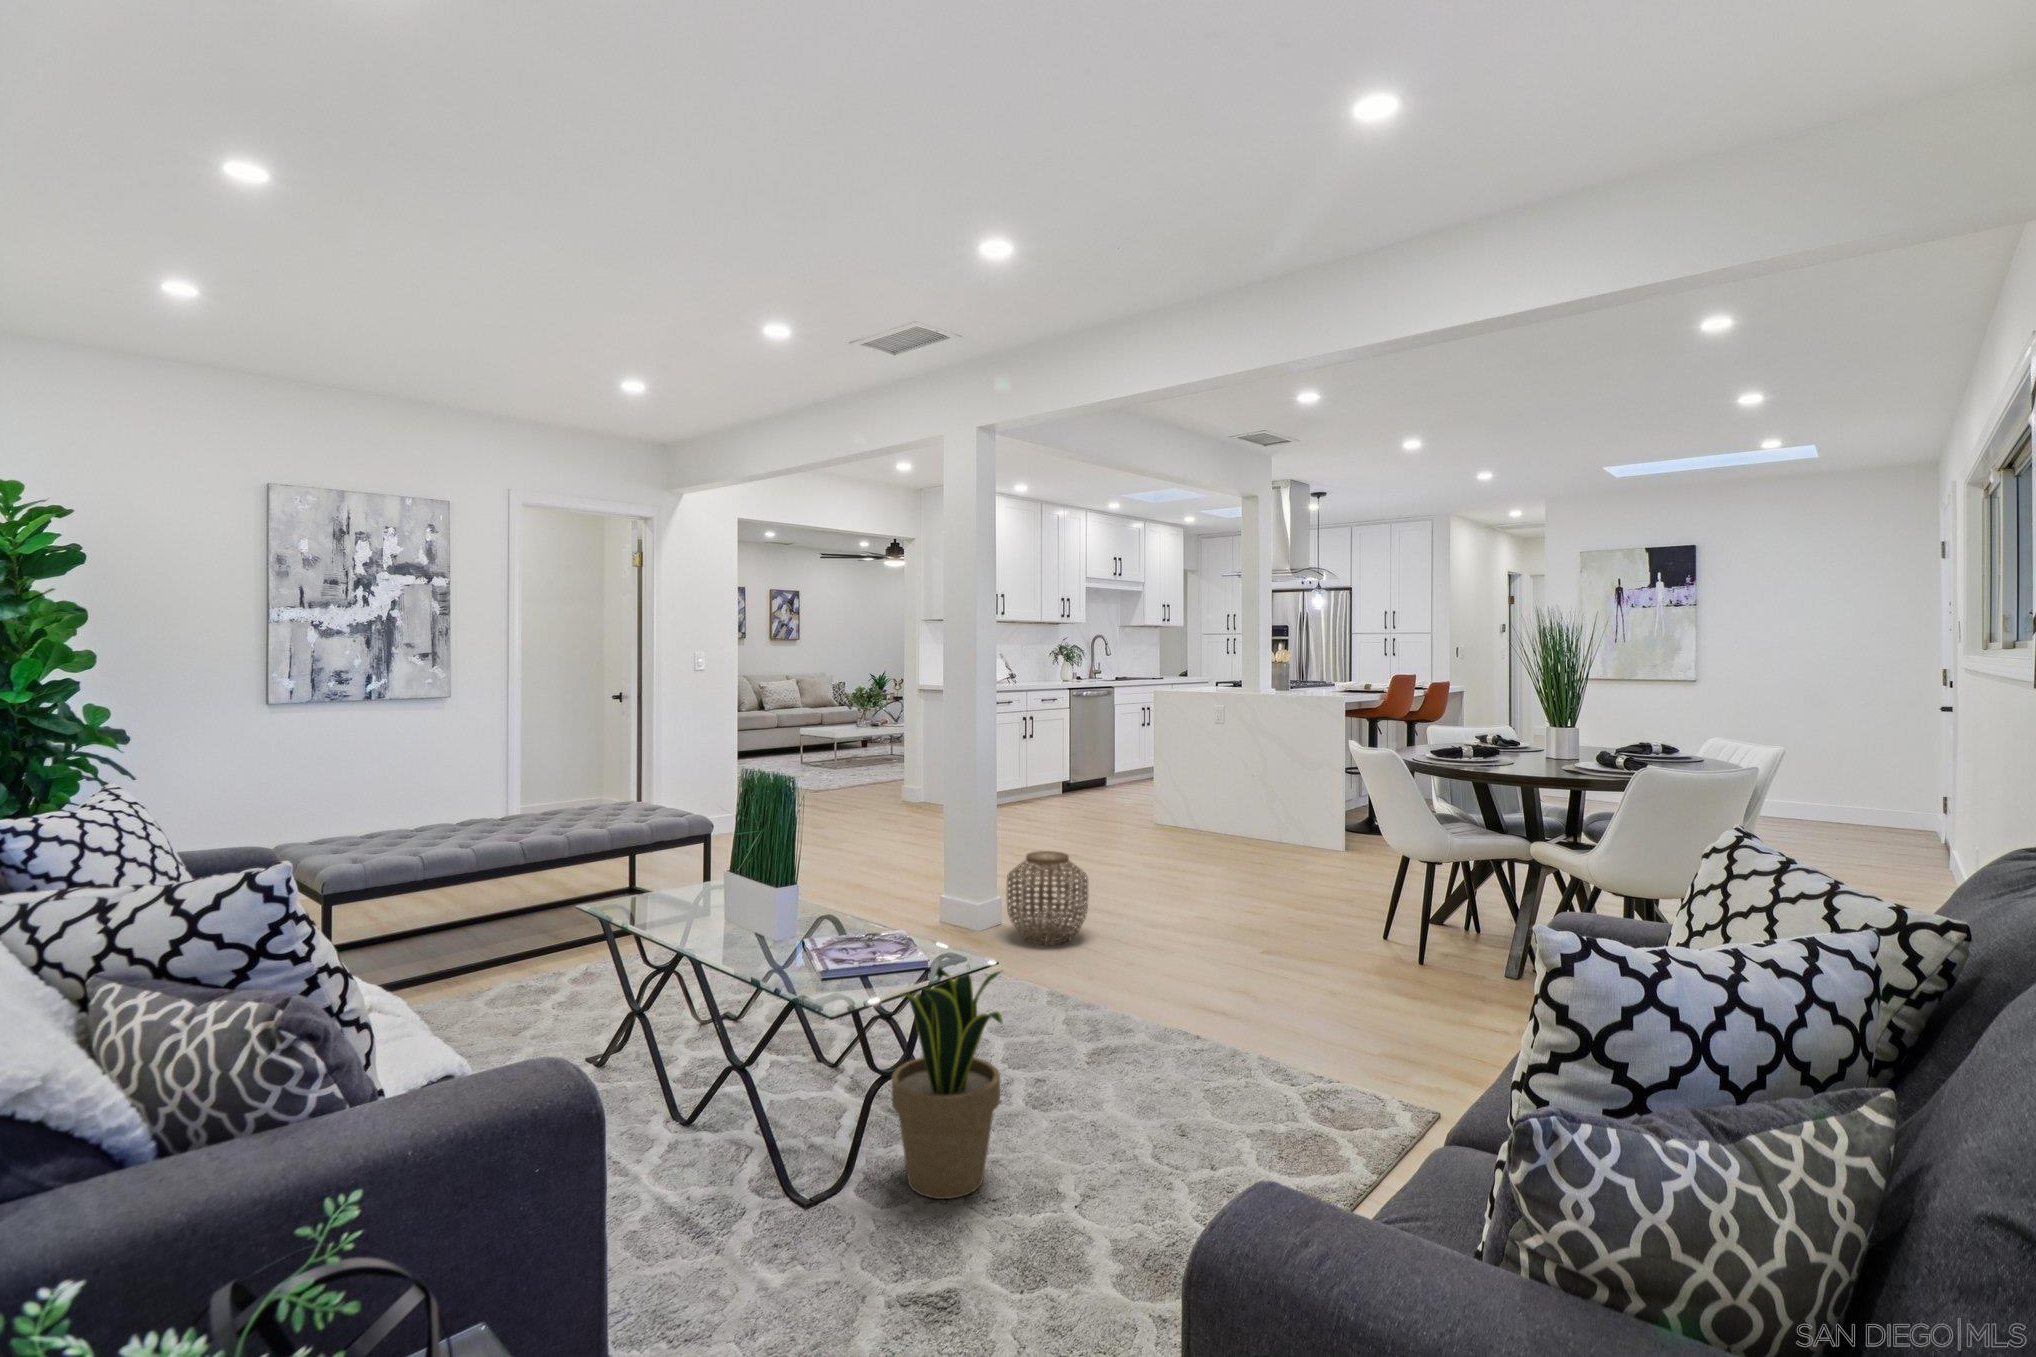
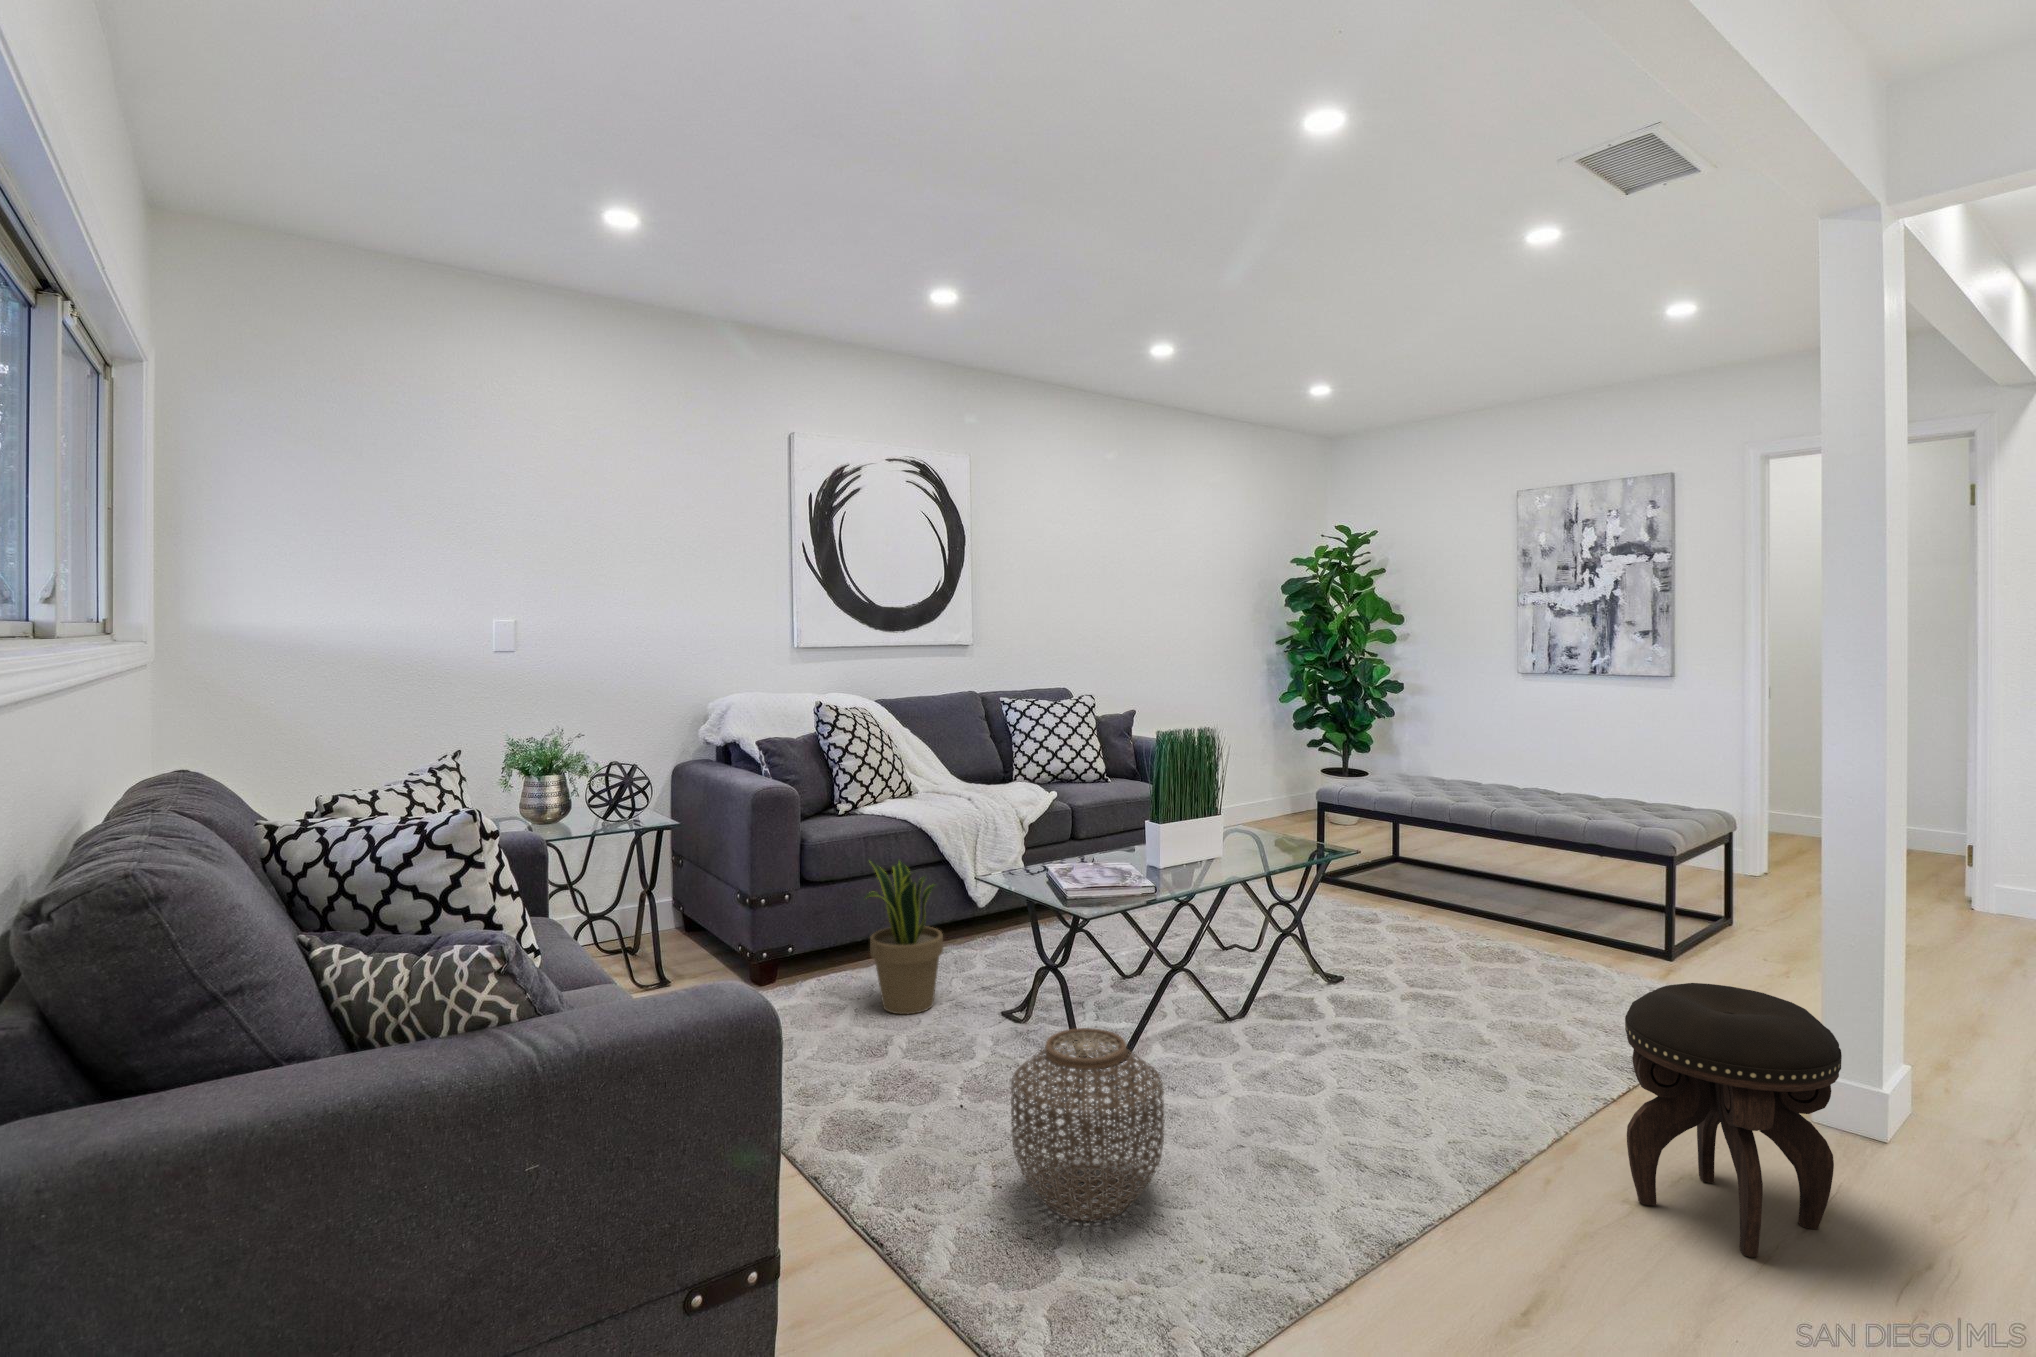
footstool: none [1141,820,1227,936] -> present [1625,983,1842,1257]
woven basket: present [1007,851,1088,945] -> present [1011,1028,1164,1221]

